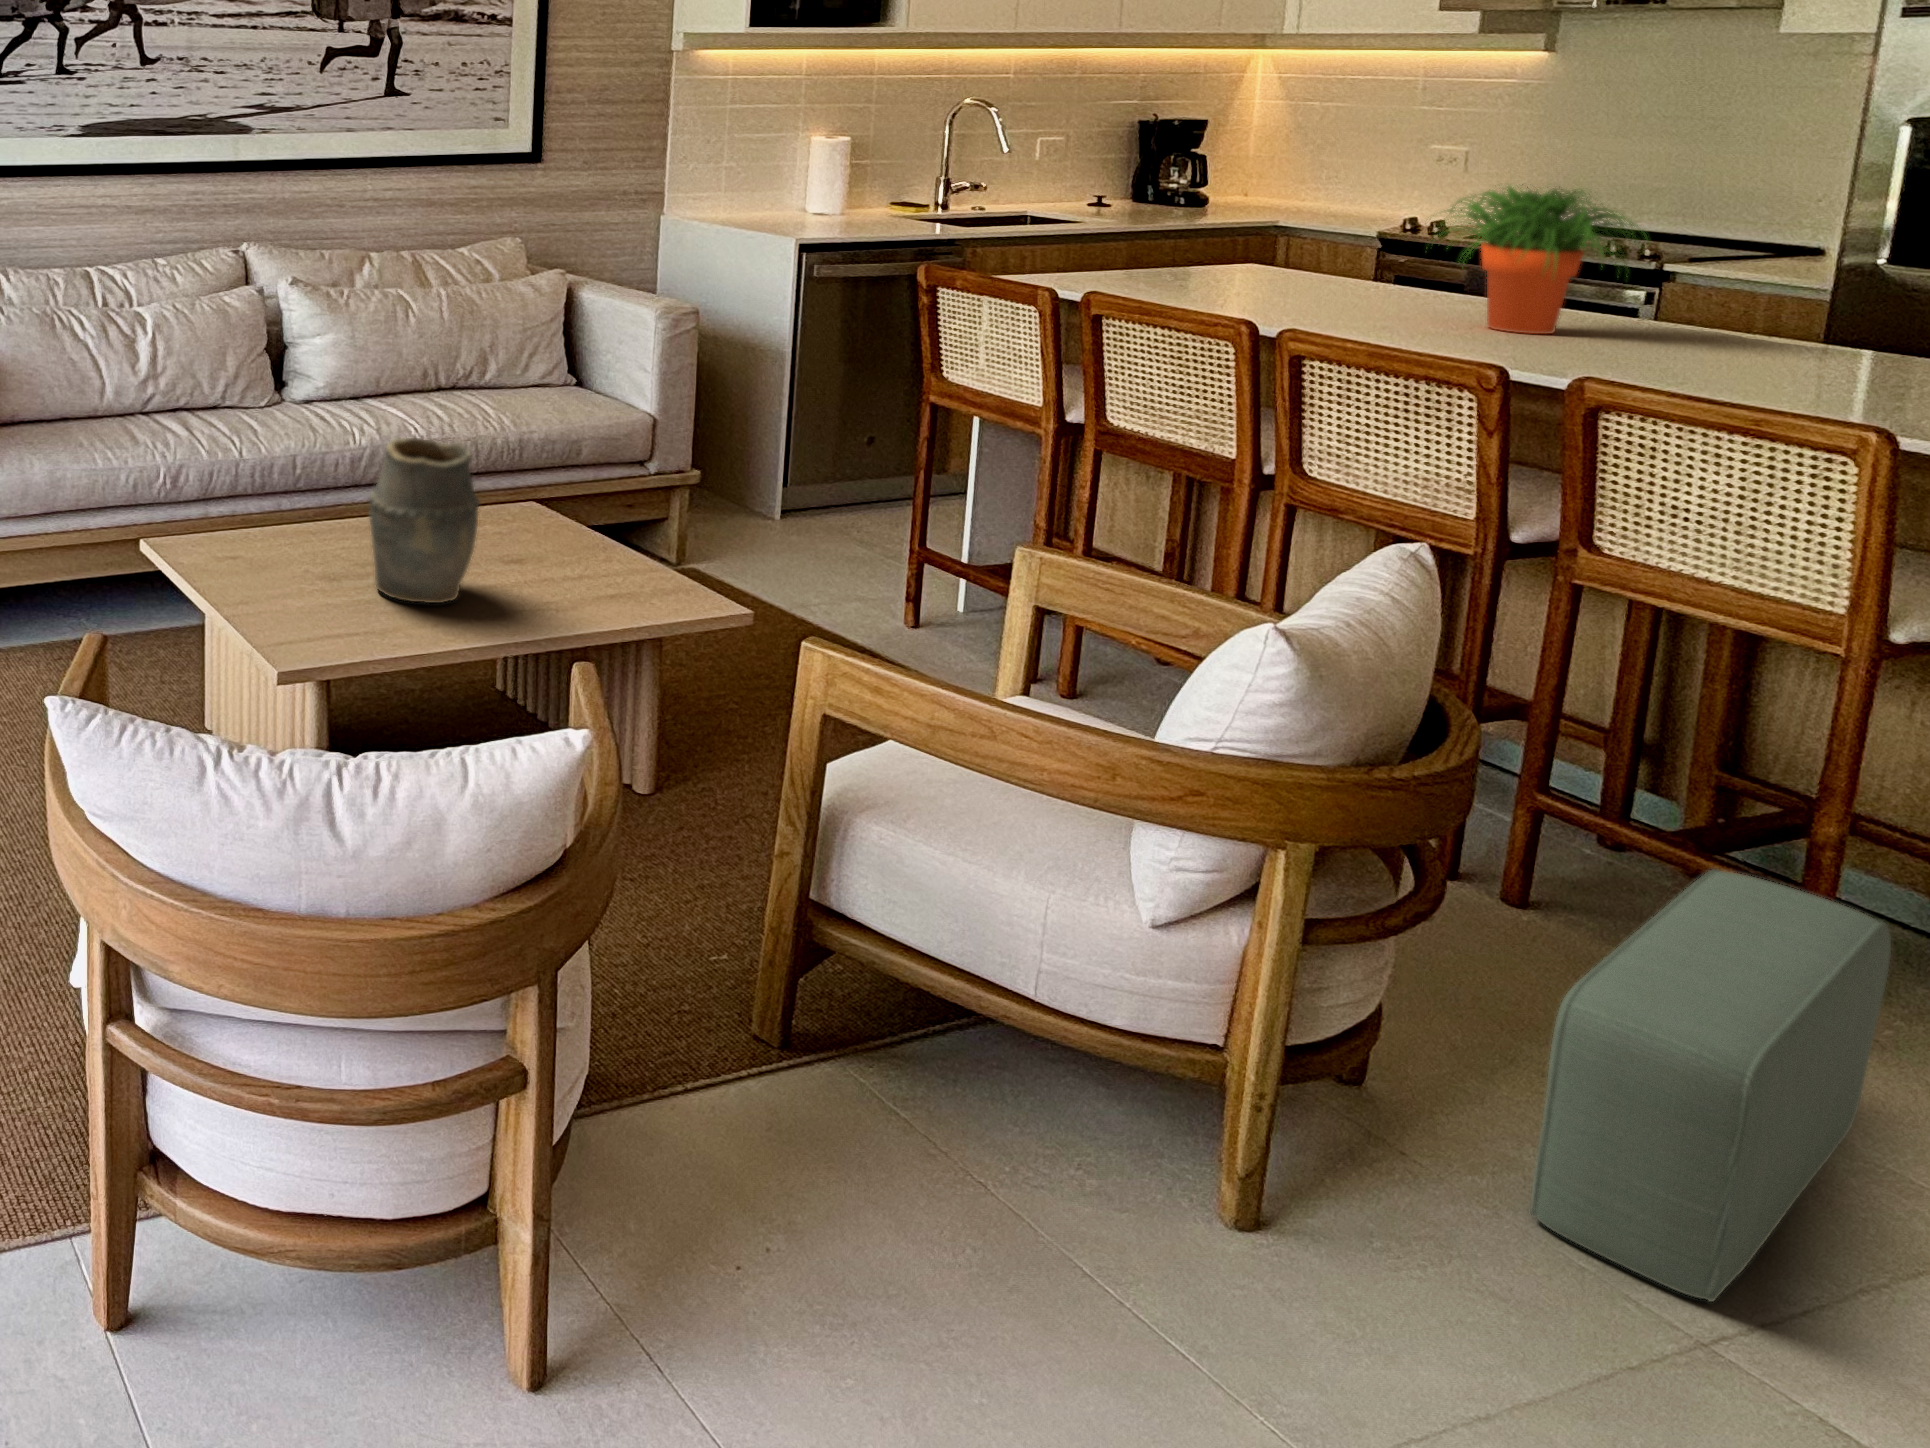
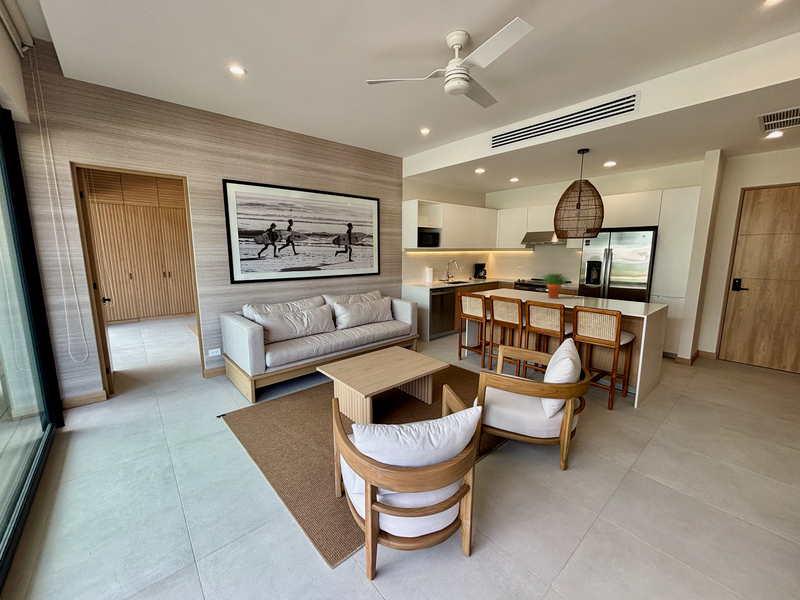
vase: present [369,437,480,603] -> none [375,337,399,373]
pouf: present [1530,869,1891,1302] -> none [598,386,633,462]

